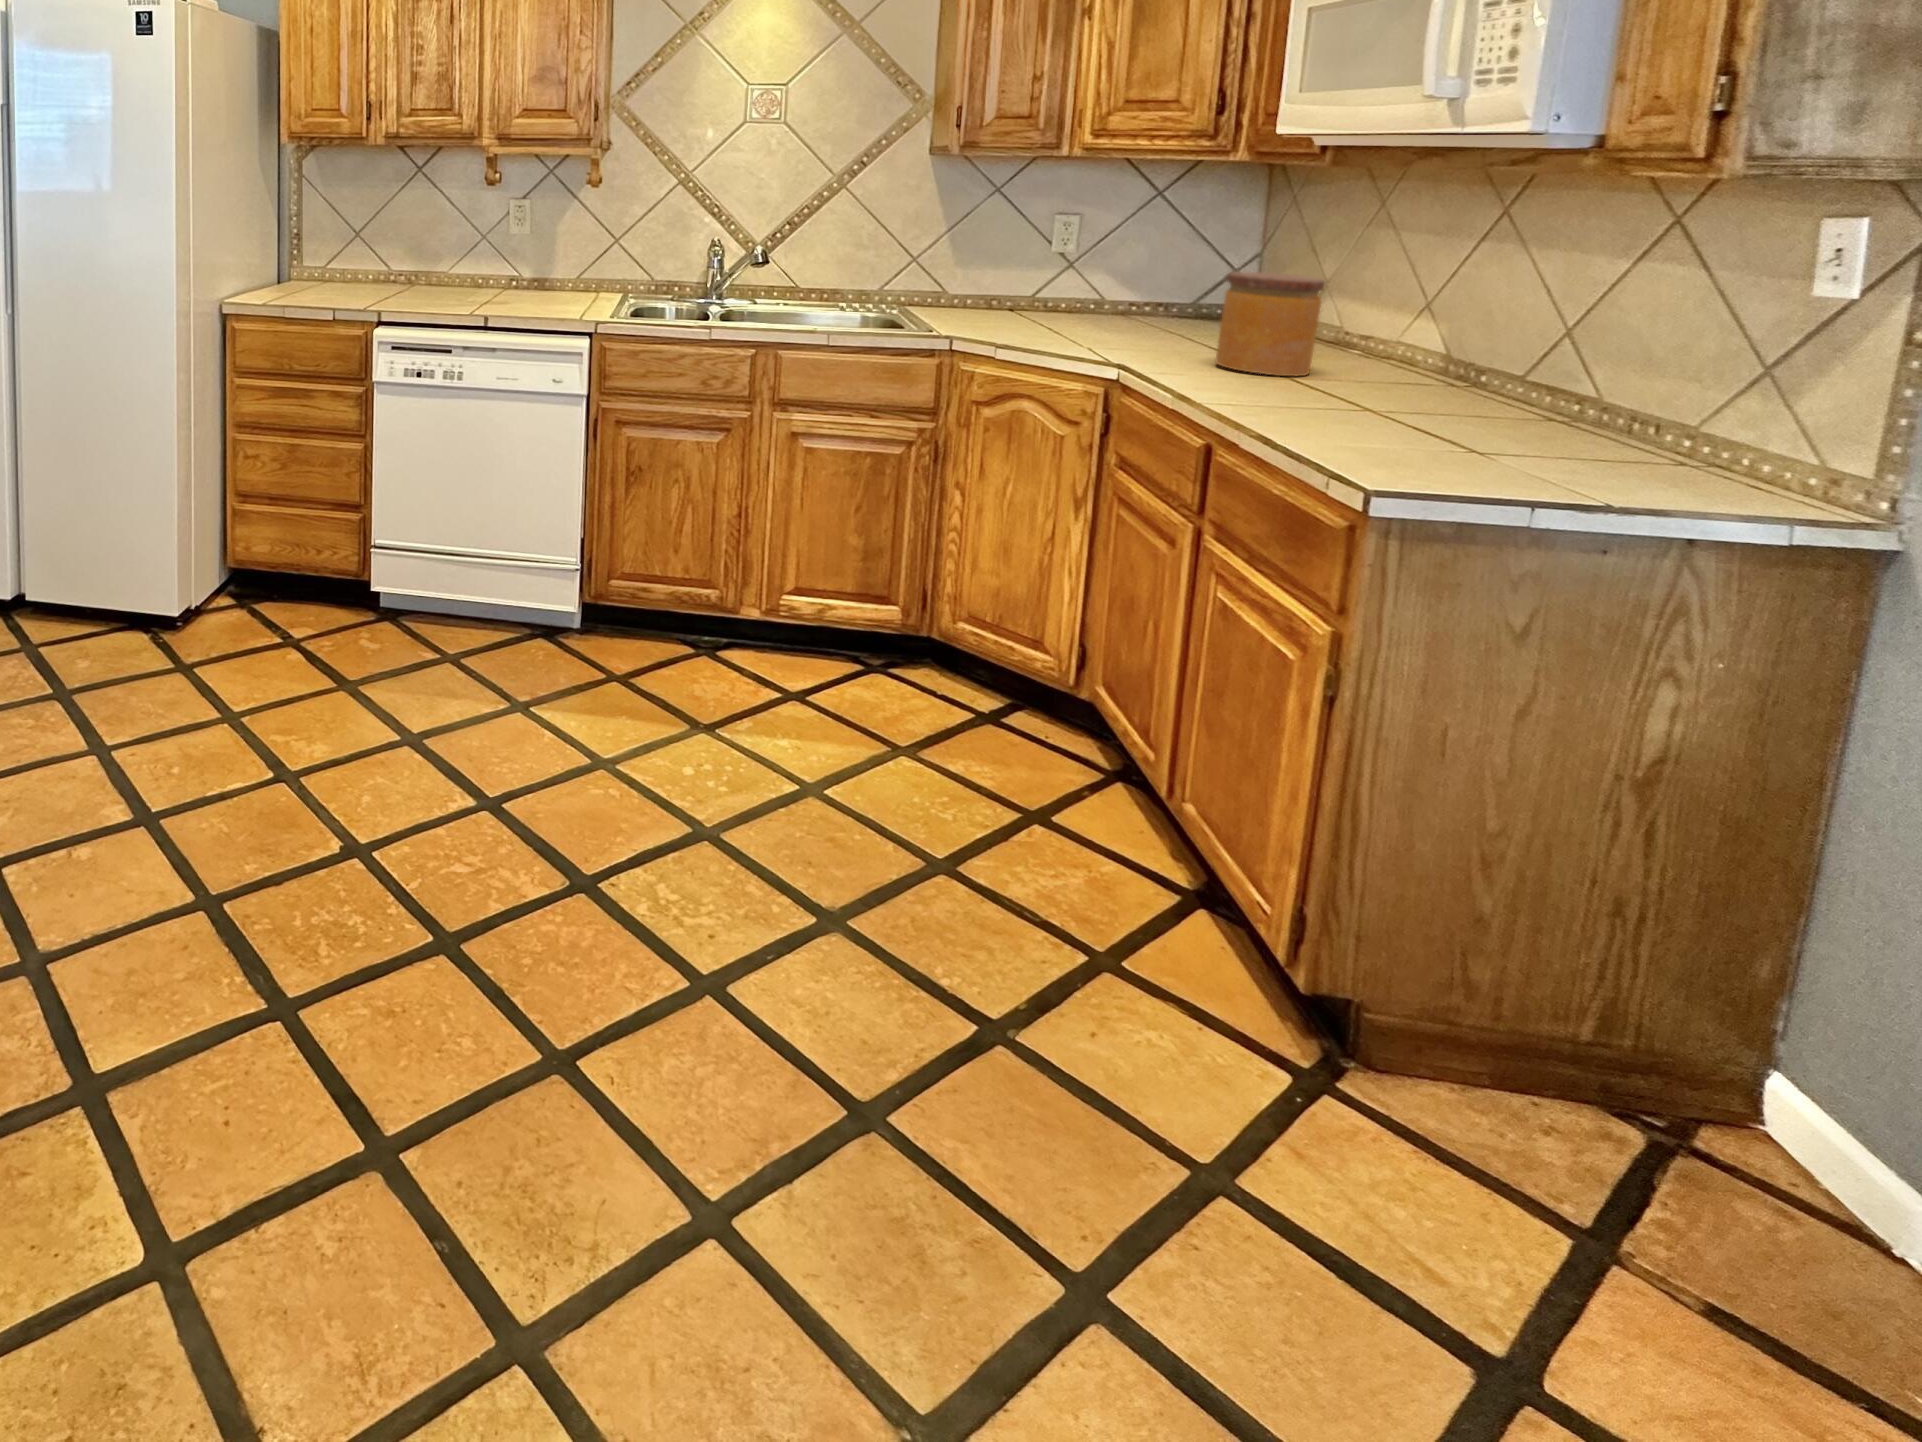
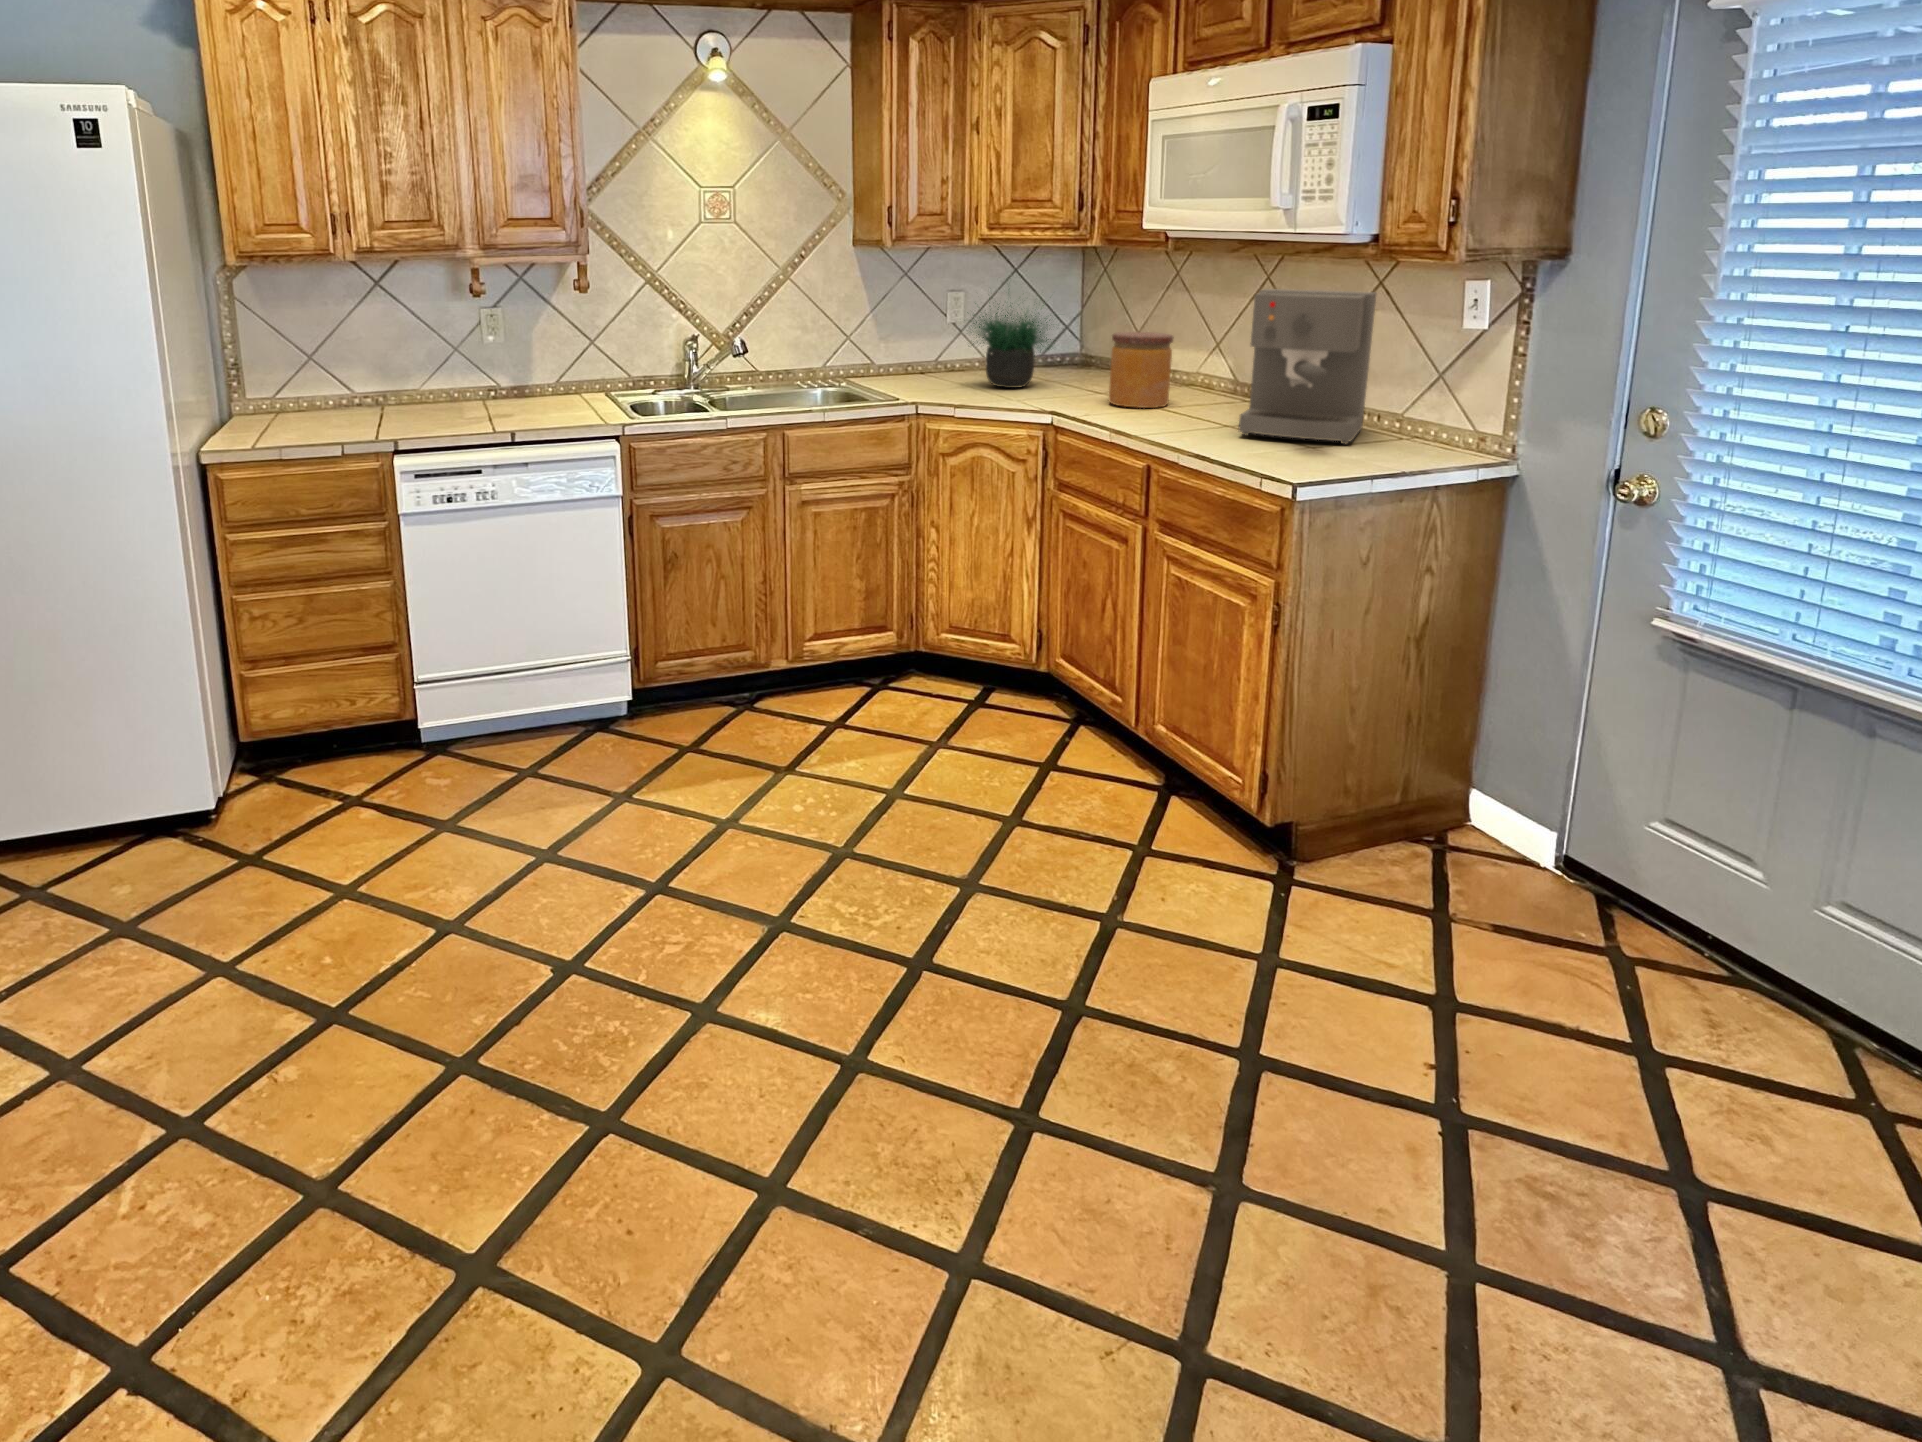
potted plant: none [1030,194,1204,334] -> present [973,305,1051,388]
coffee maker: none [1365,220,1664,458] -> present [1239,289,1376,444]

